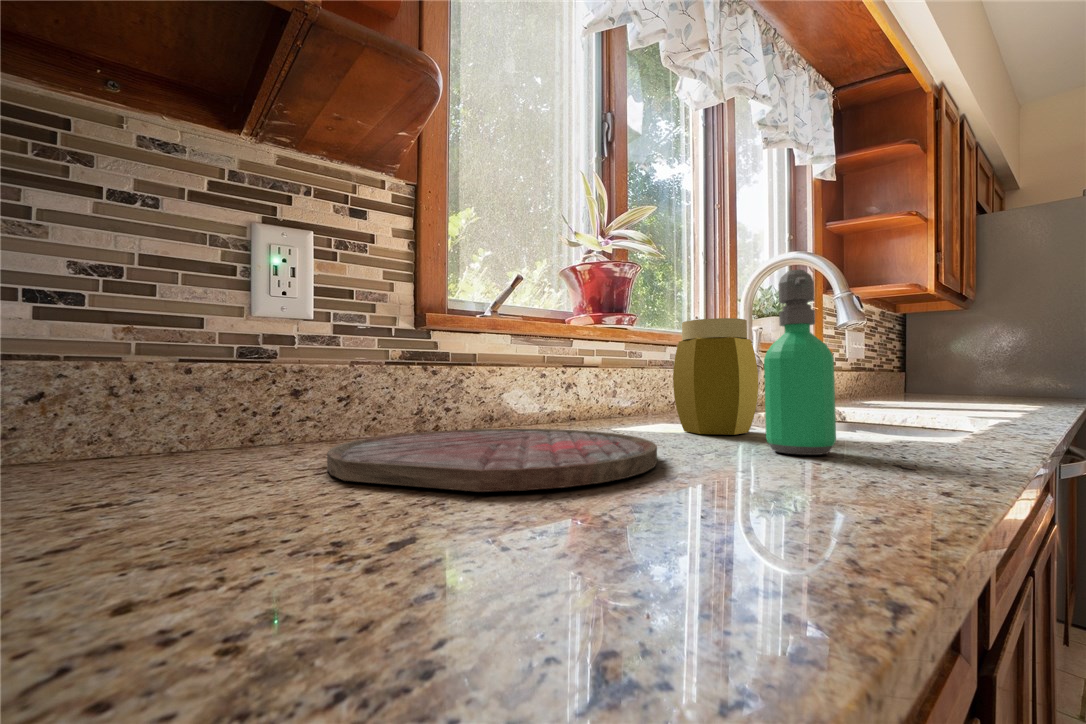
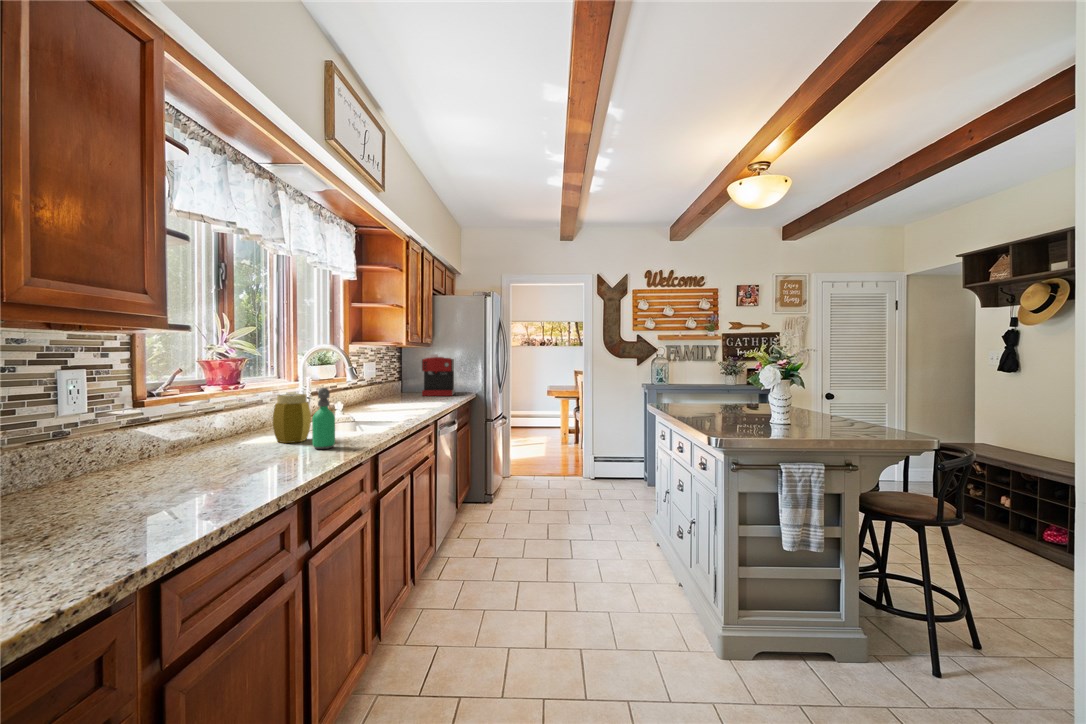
coffee maker: none [955,318,1036,397] -> present [422,354,455,396]
cutting board: present [327,429,657,492] -> none [135,449,276,480]

